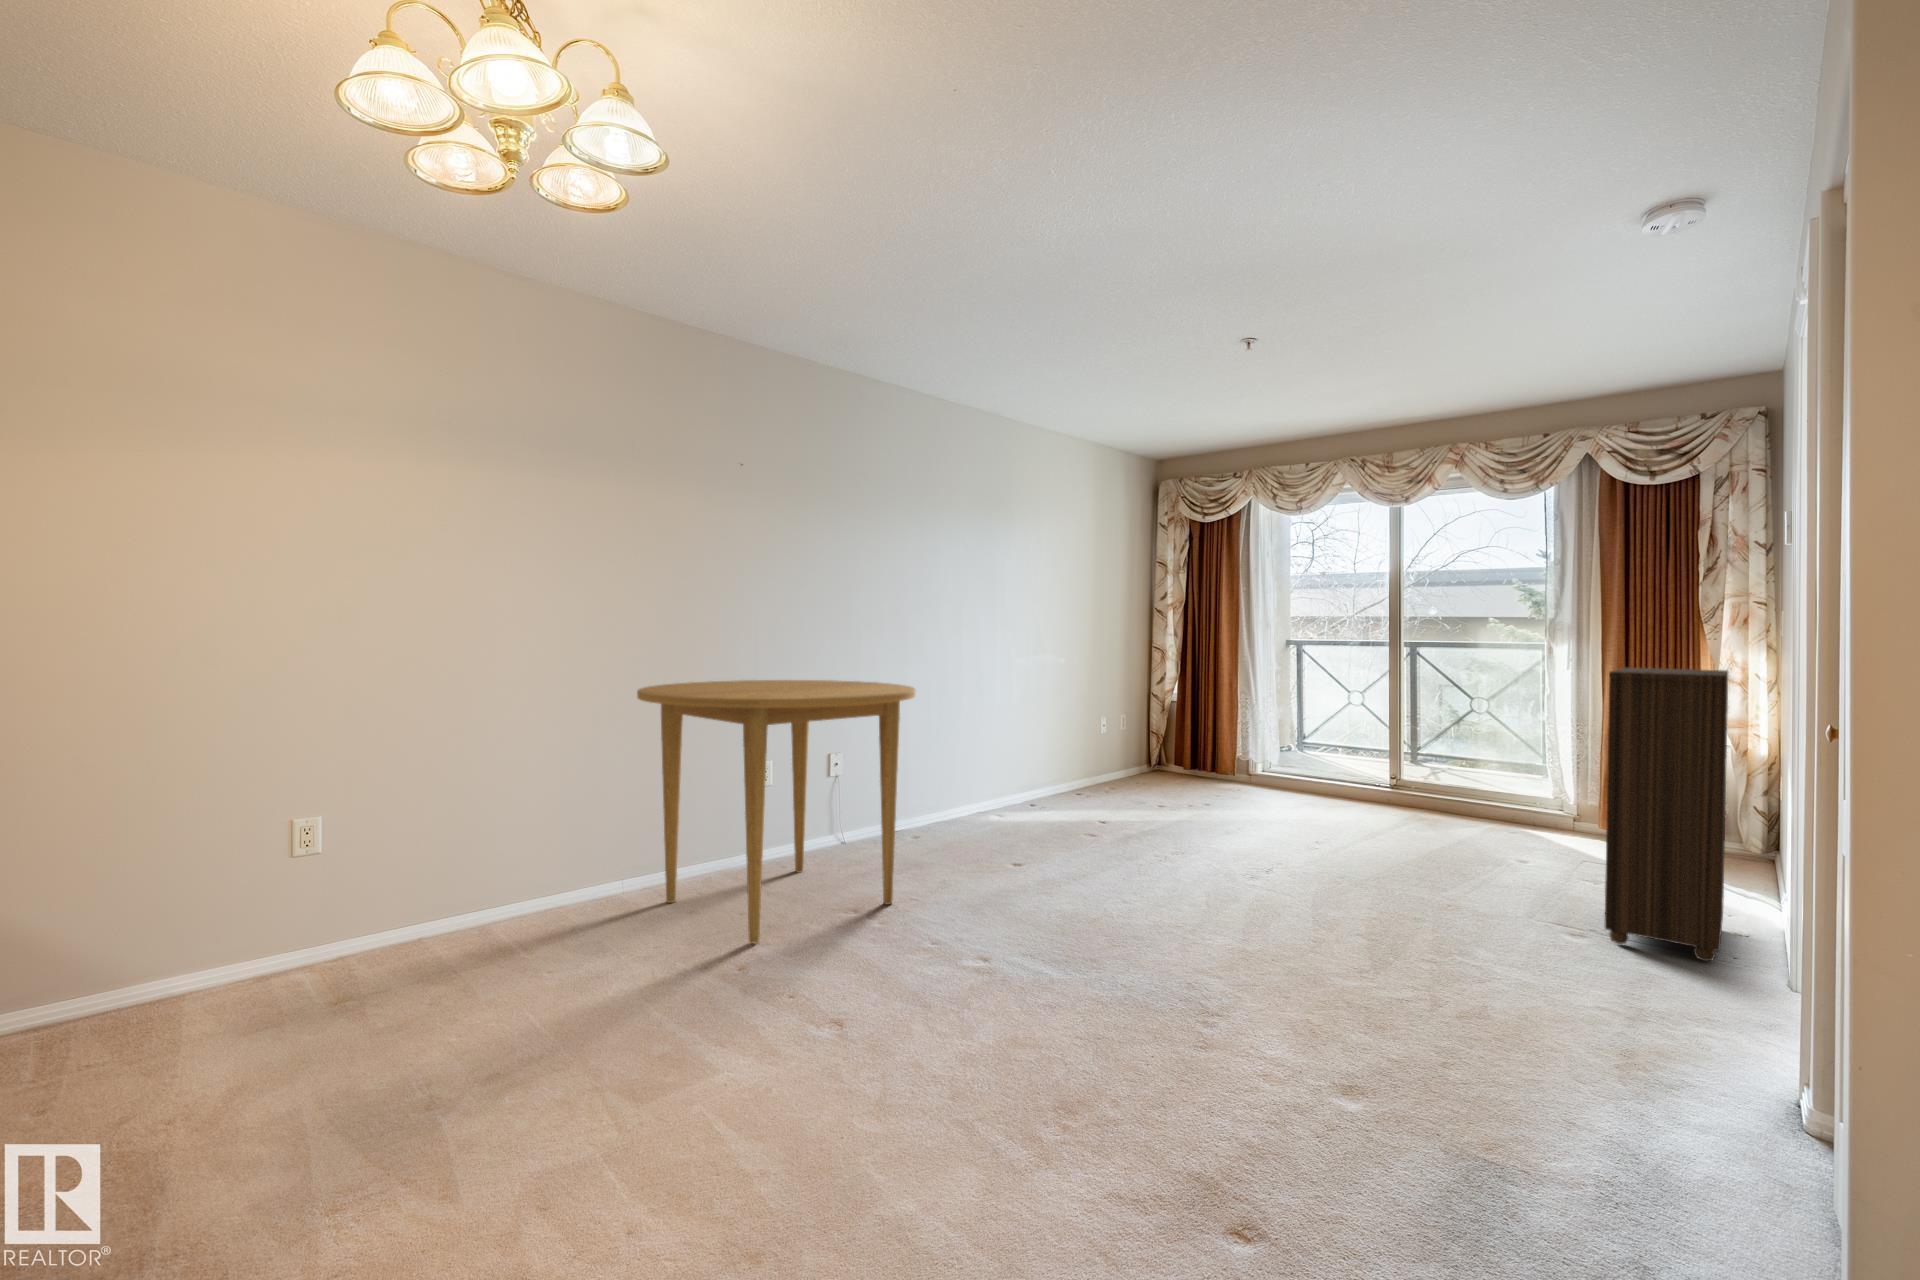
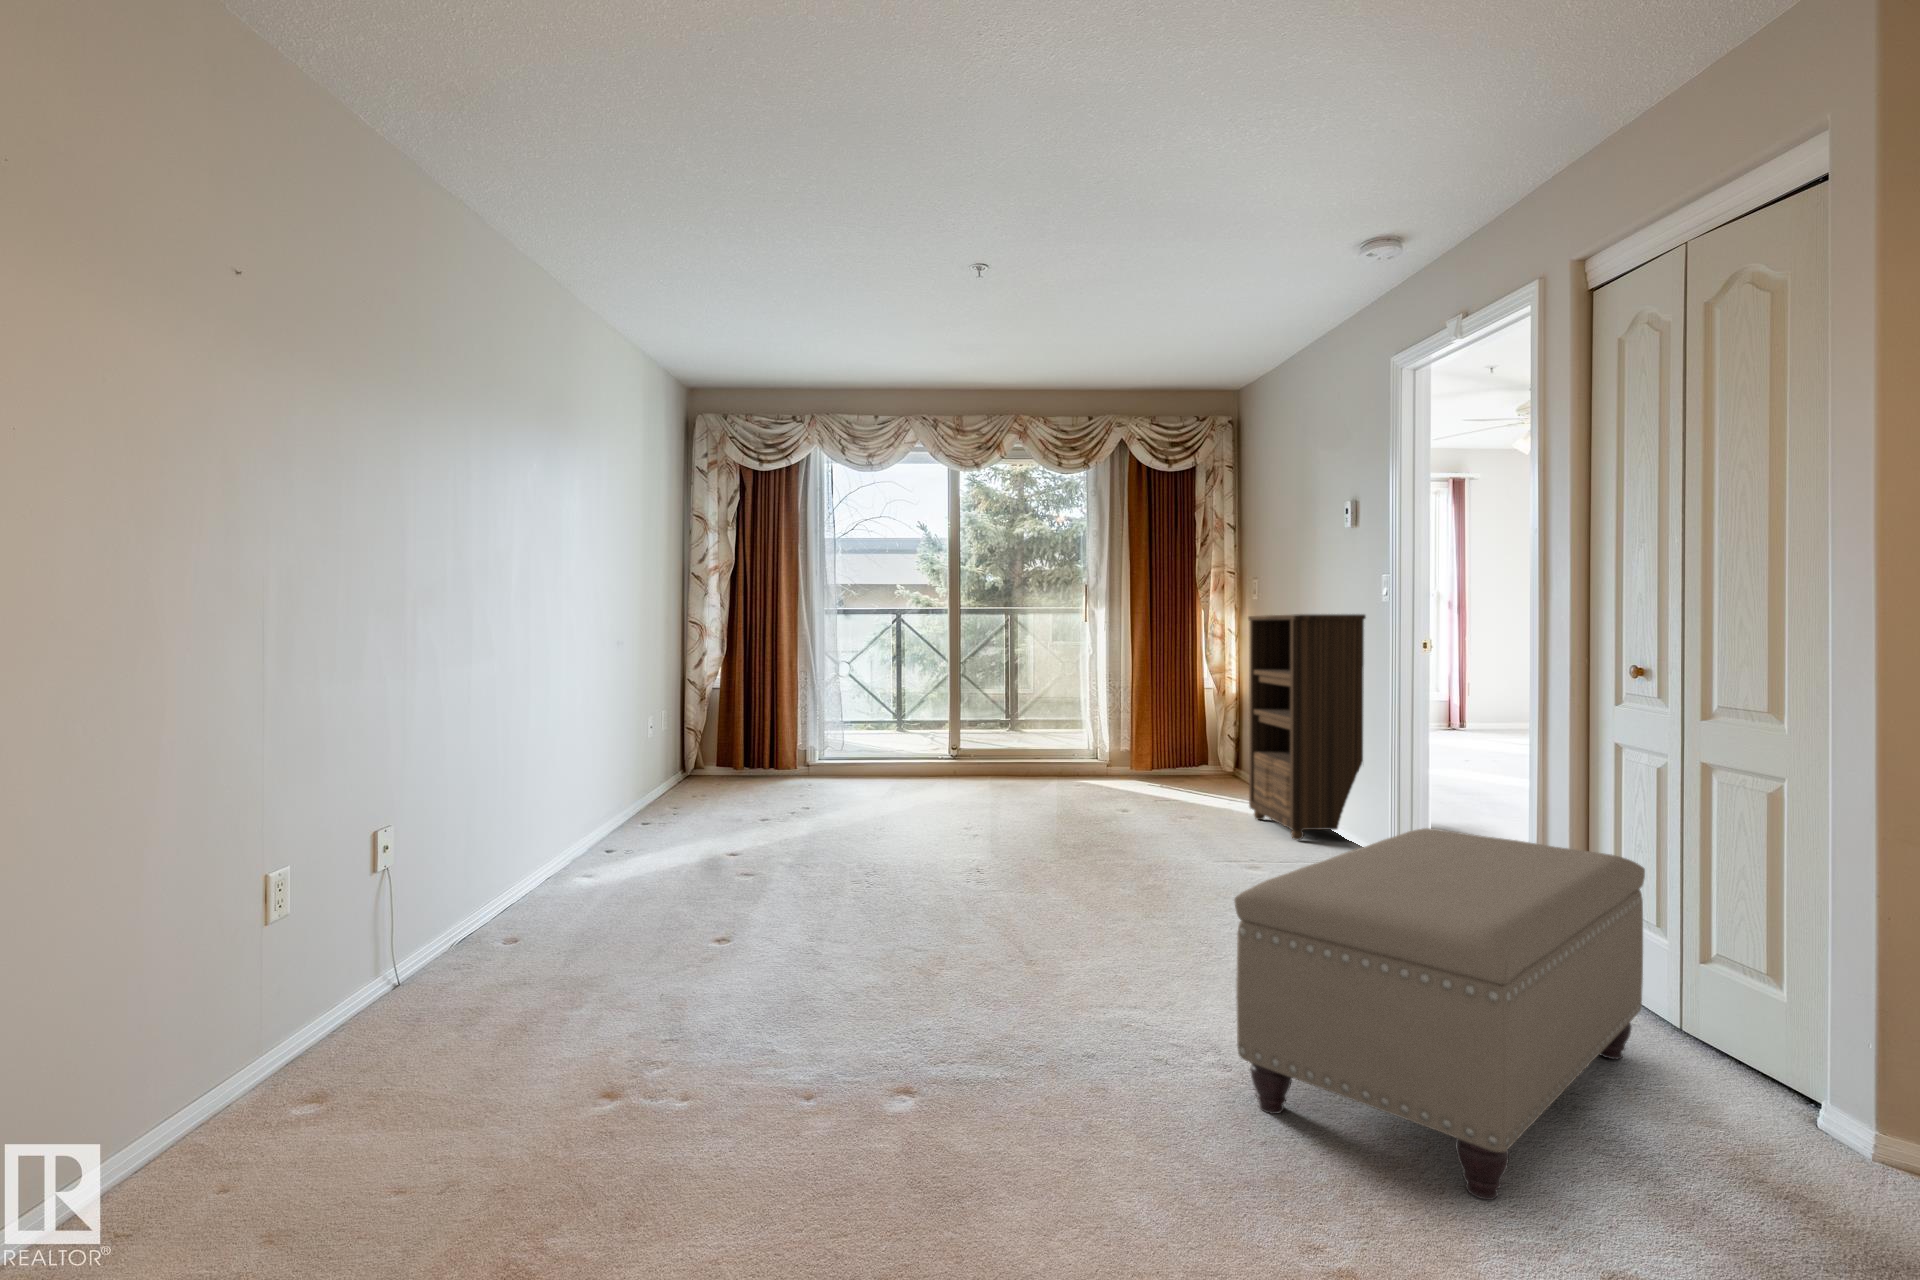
dining table: present [637,680,915,943] -> none [253,649,782,1096]
ottoman: none [983,909,1438,1215] -> present [1234,828,1645,1200]

